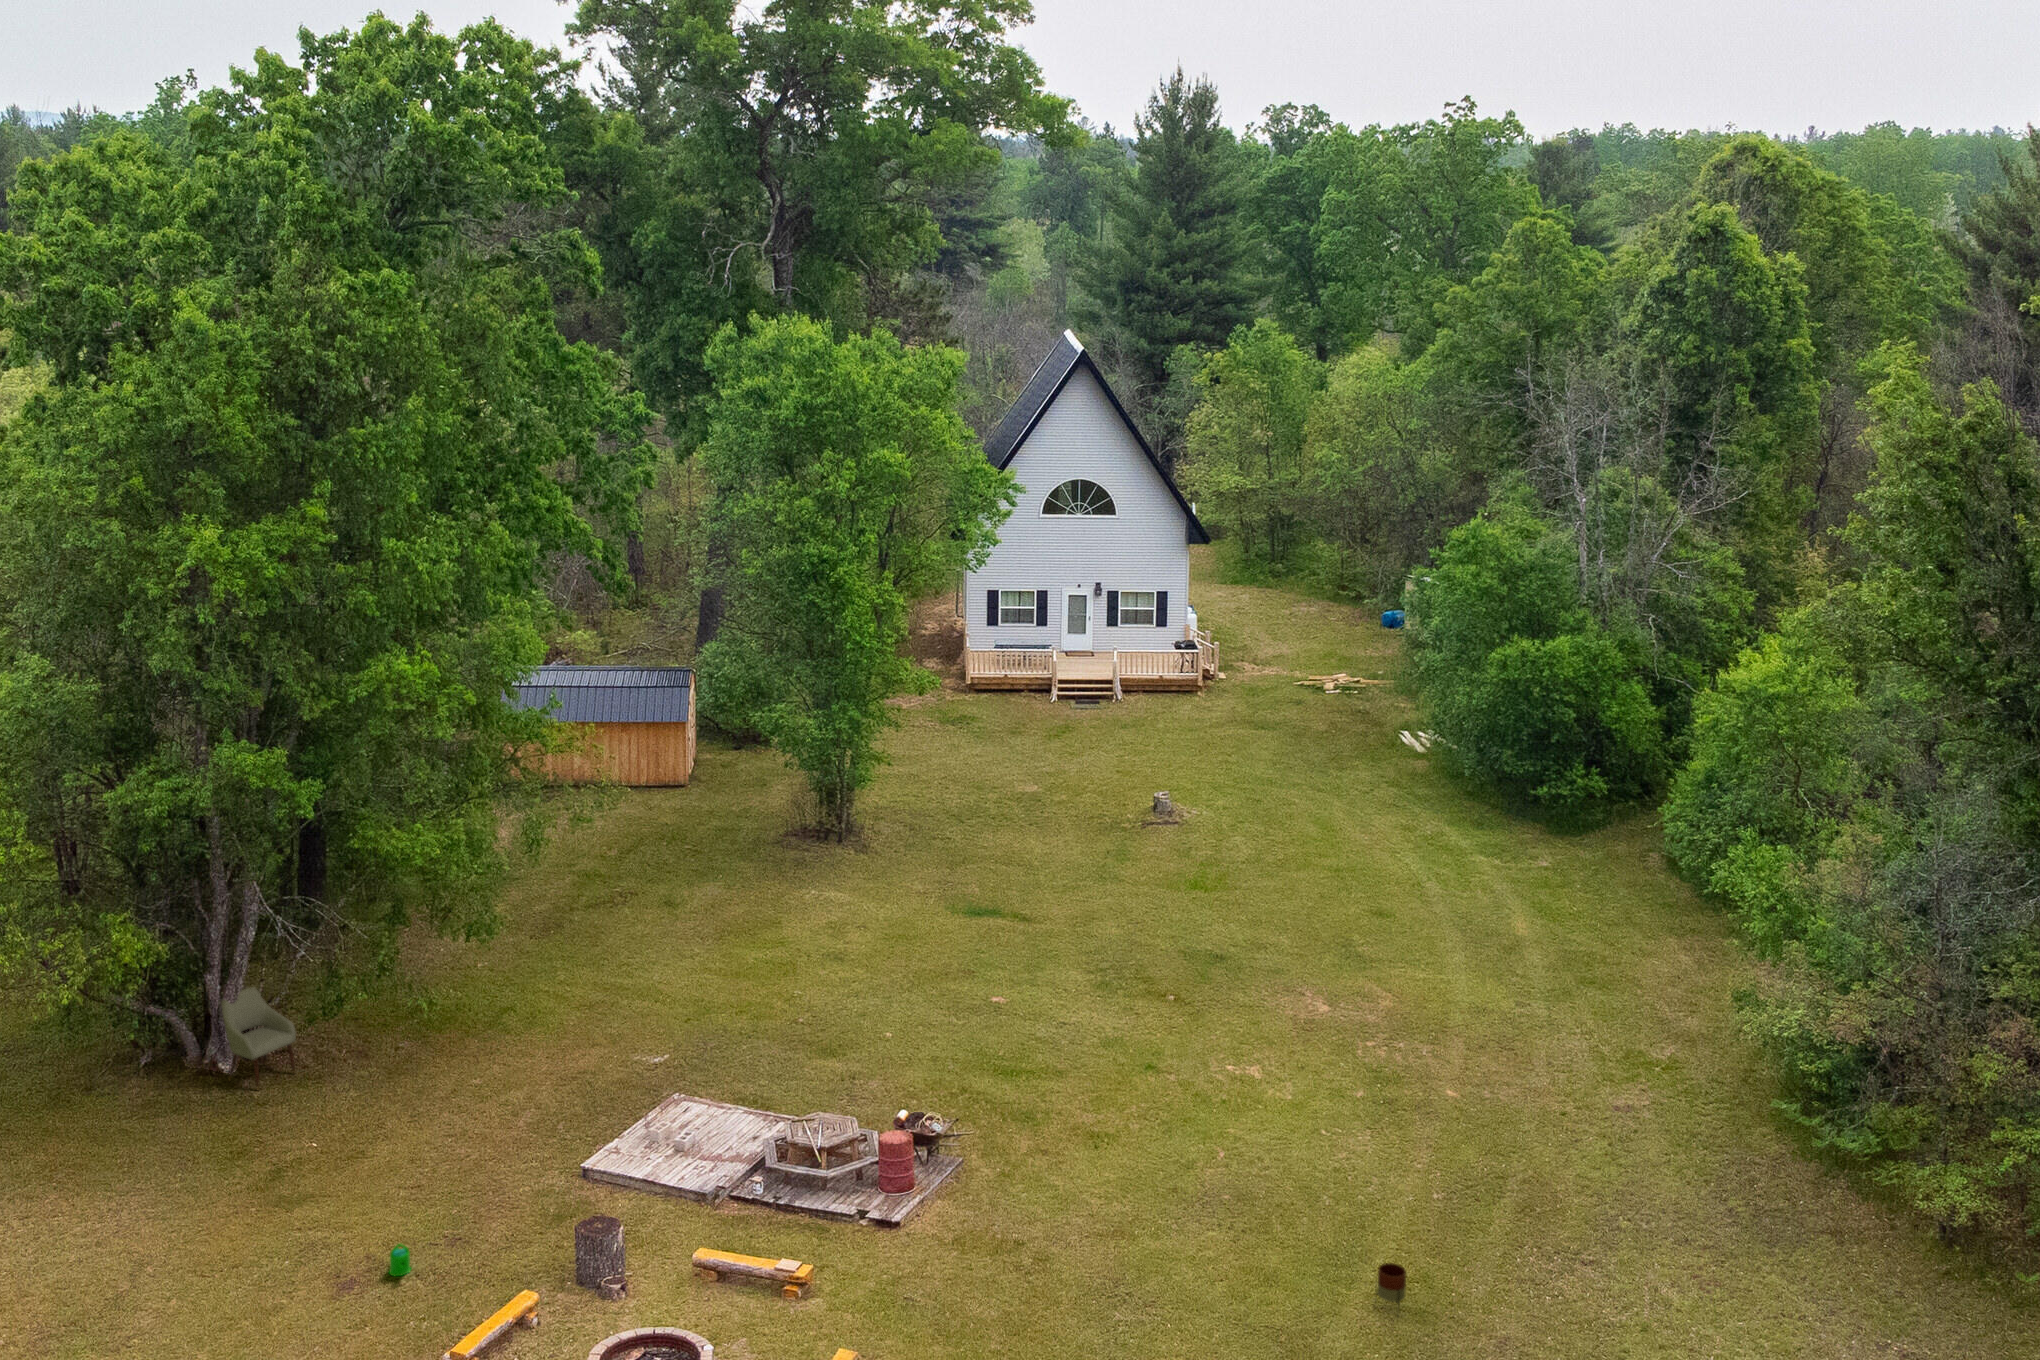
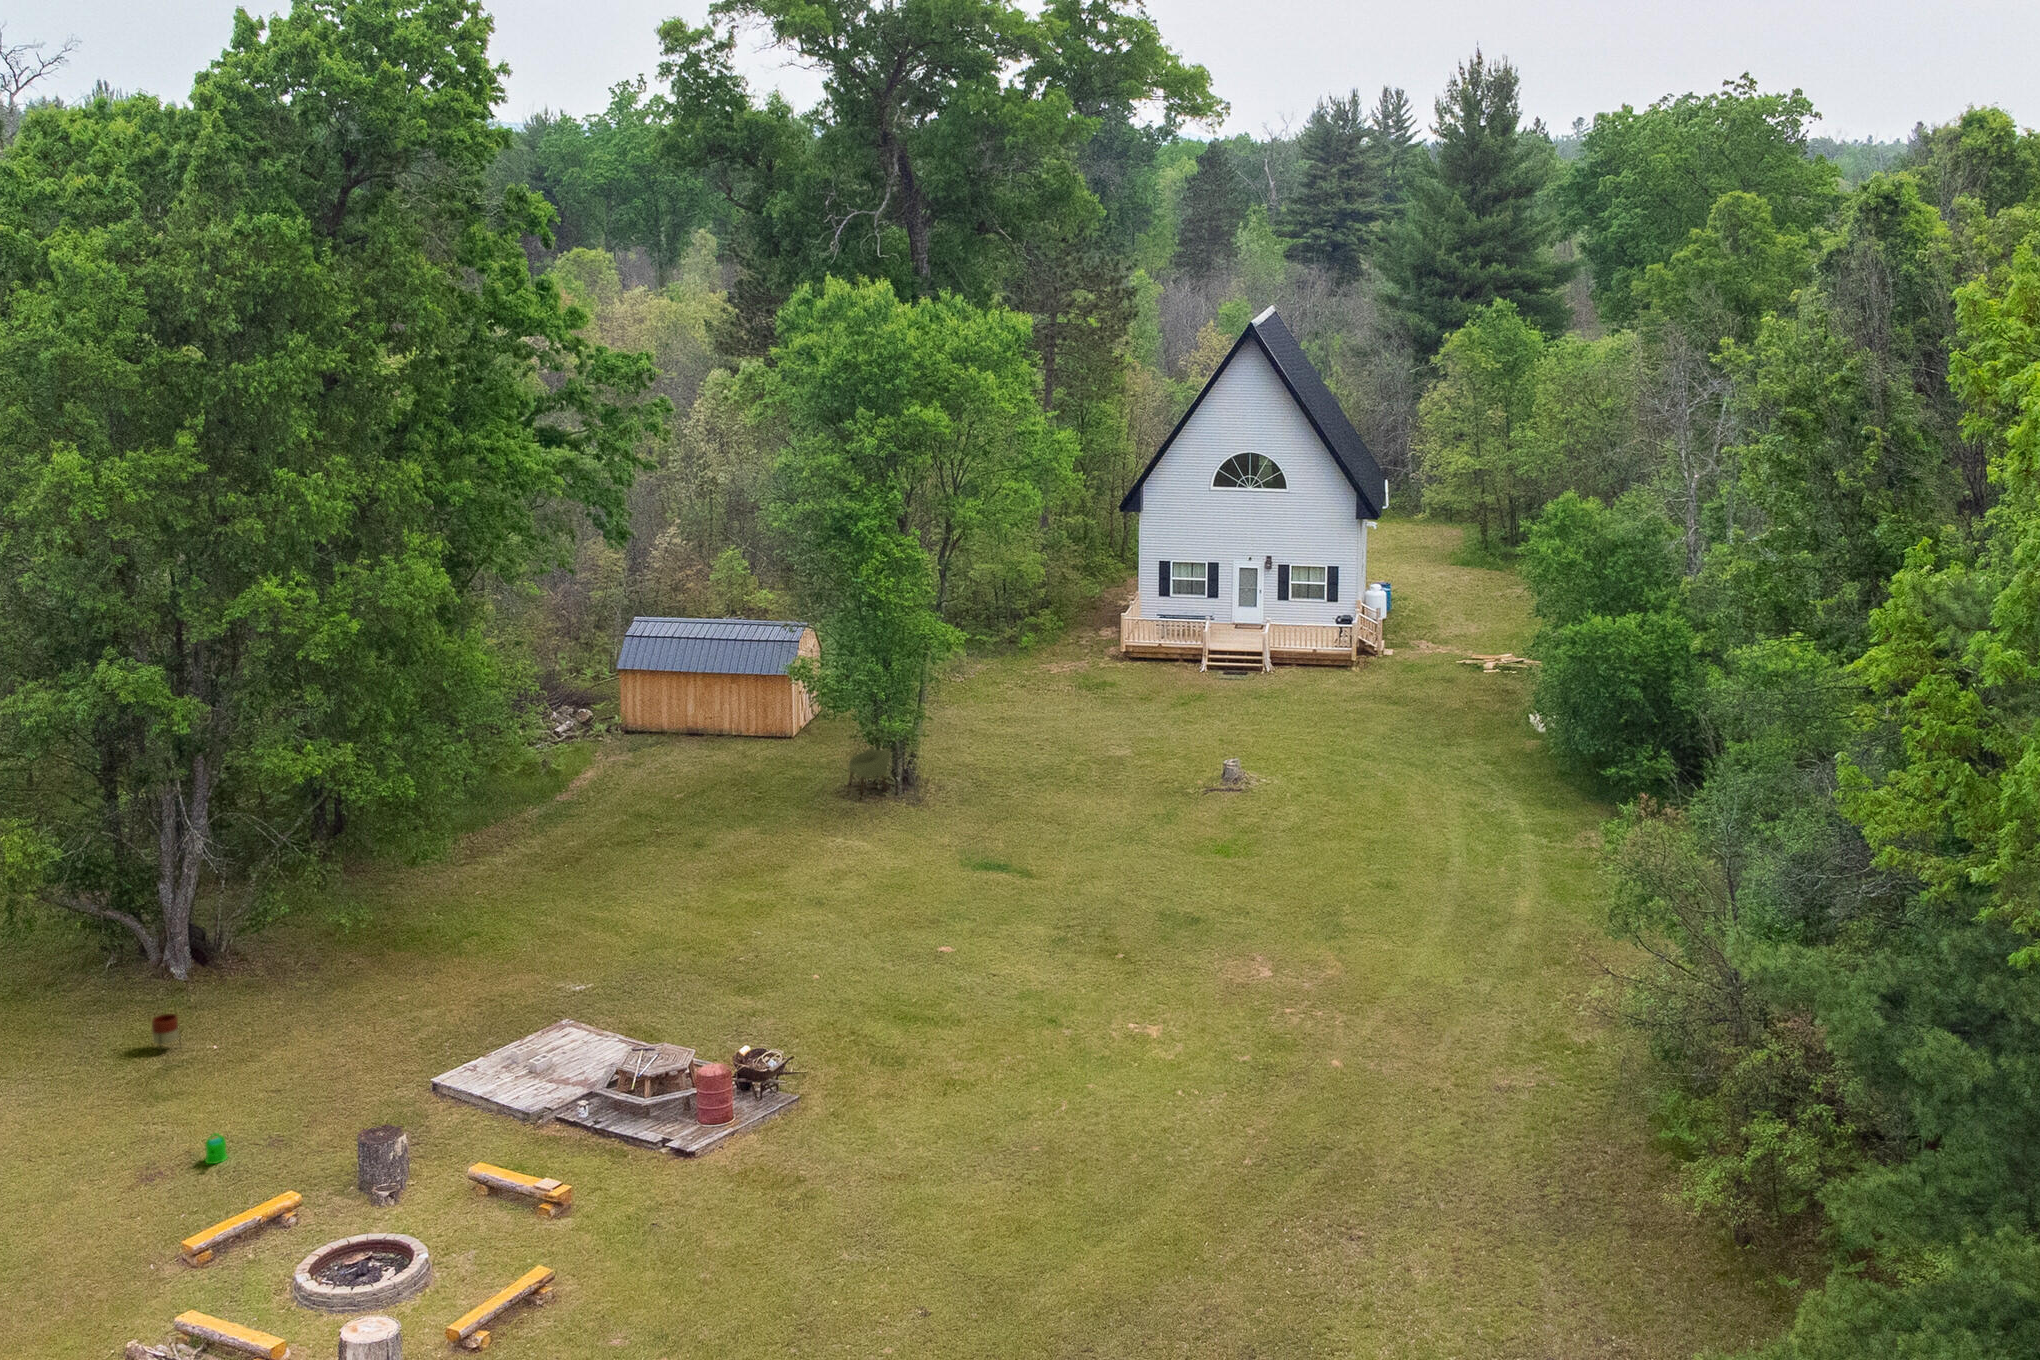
chair: present [222,987,296,1090] -> present [849,748,891,797]
planter: present [1376,1263,1406,1304] -> present [152,1014,179,1045]

